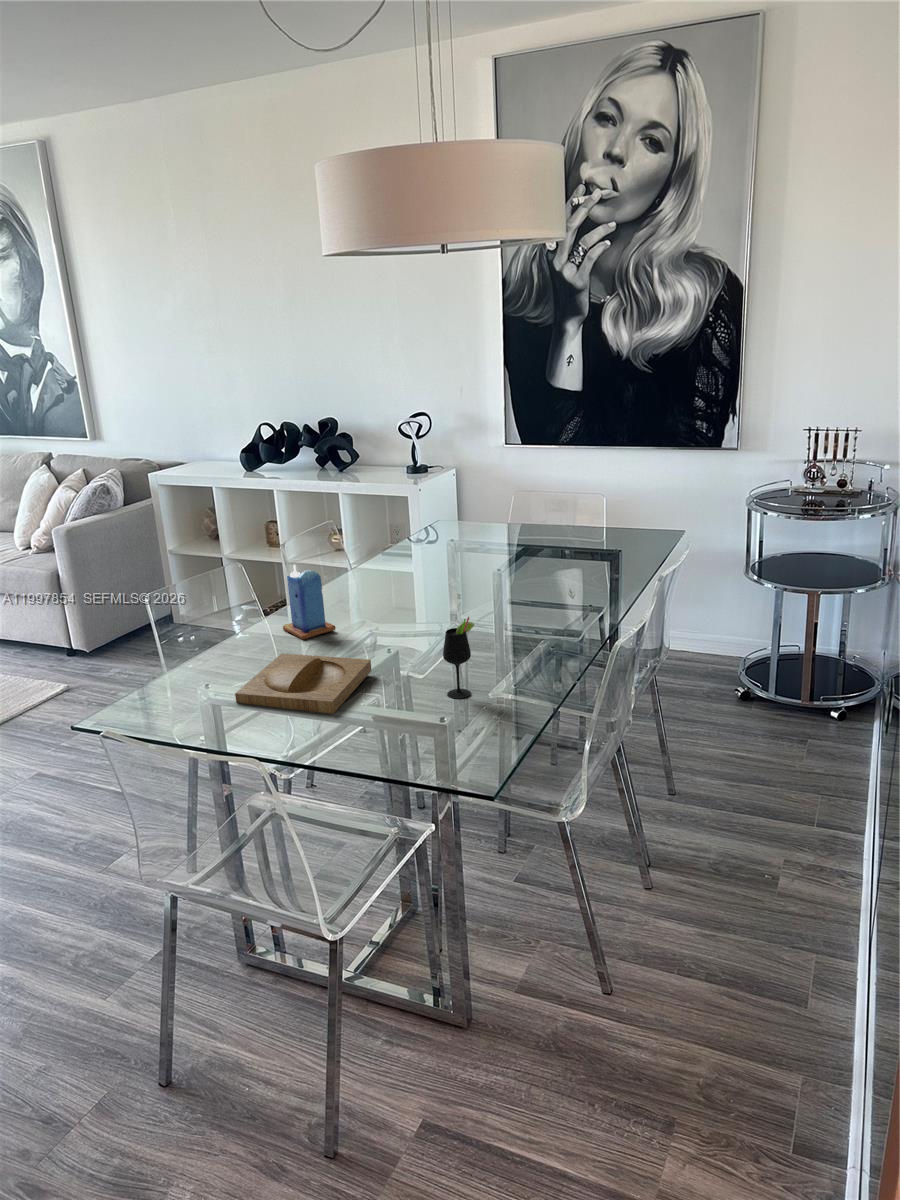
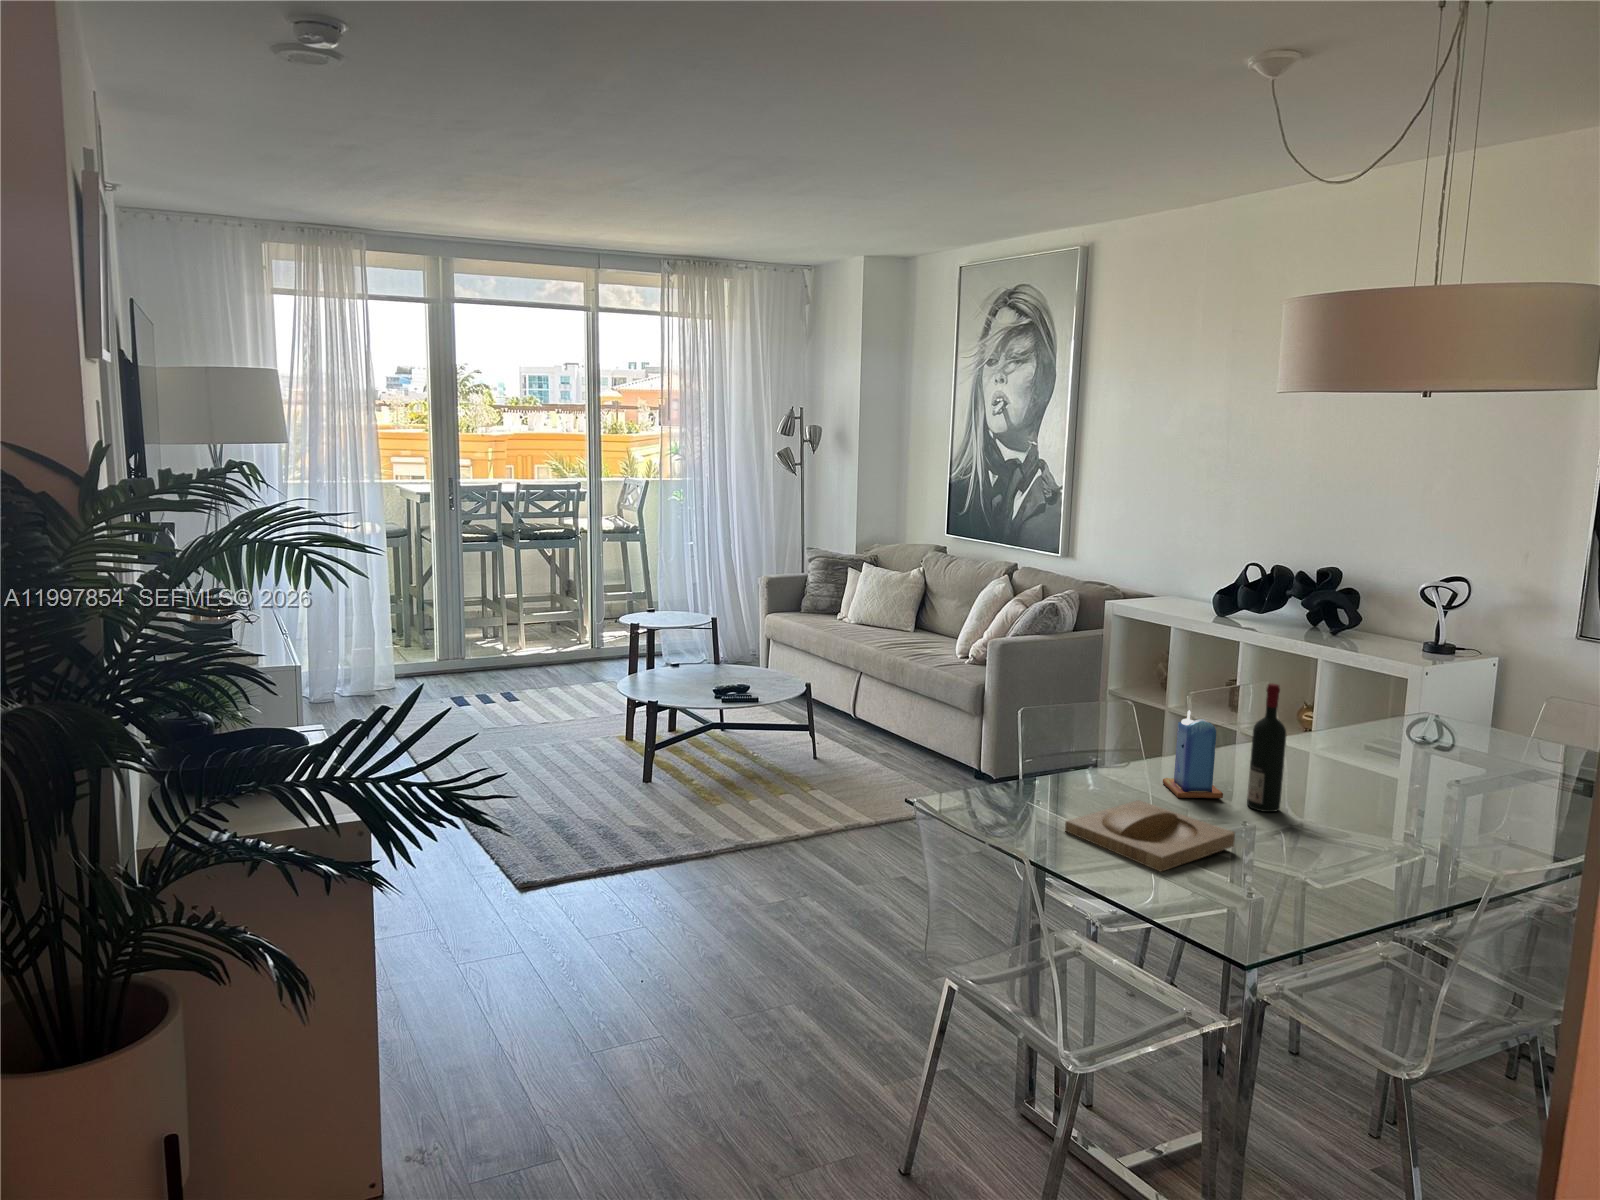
wine bottle: none [349,528,379,632] -> present [1247,684,1286,812]
wine glass: present [443,617,475,699] -> none [1313,805,1364,906]

